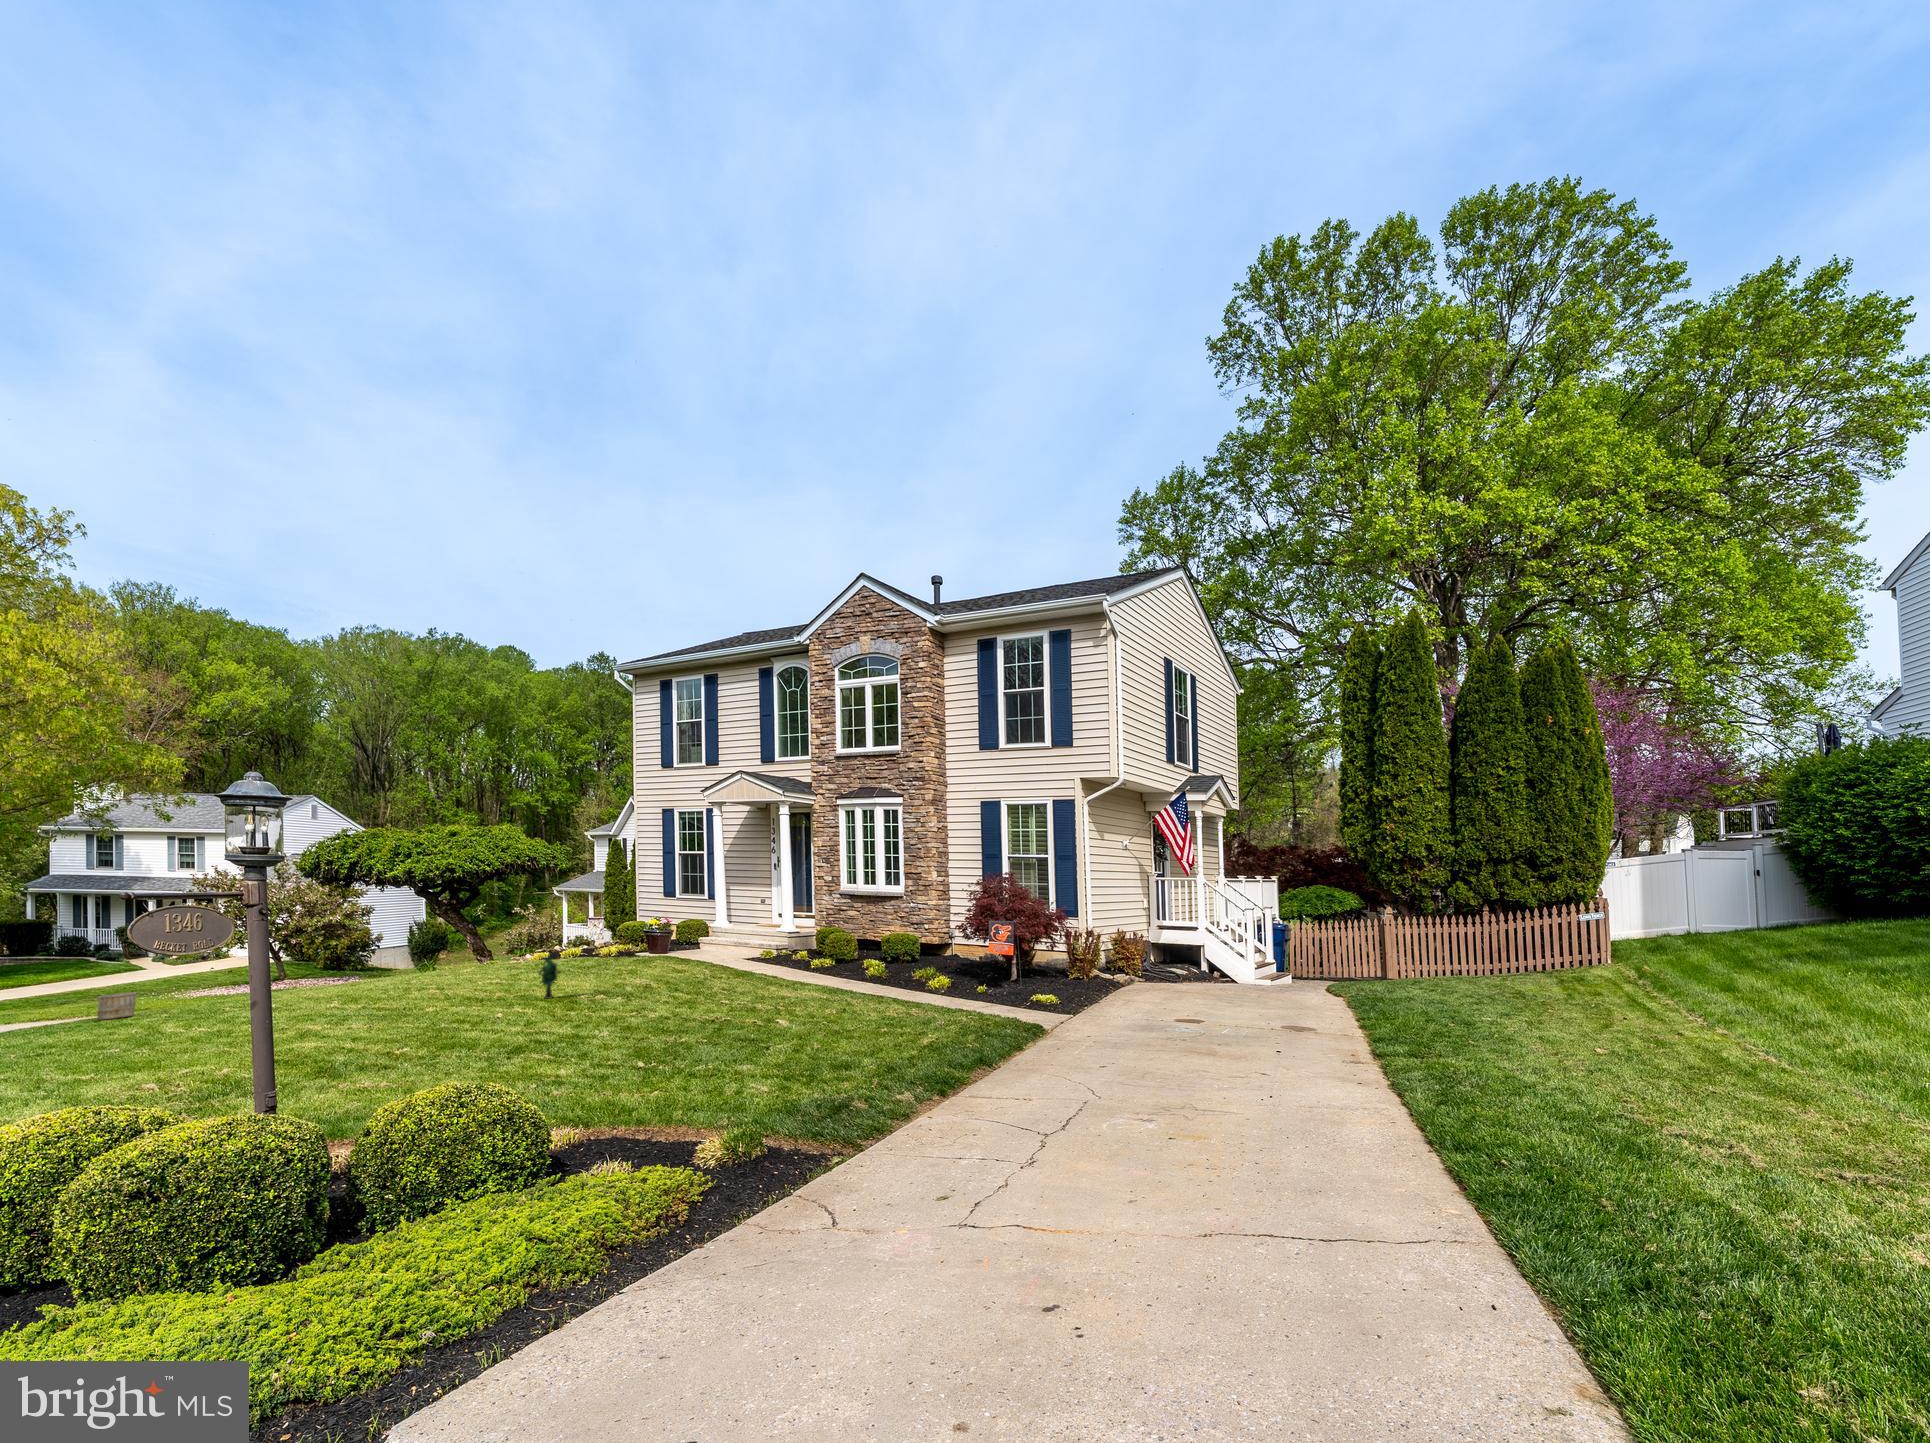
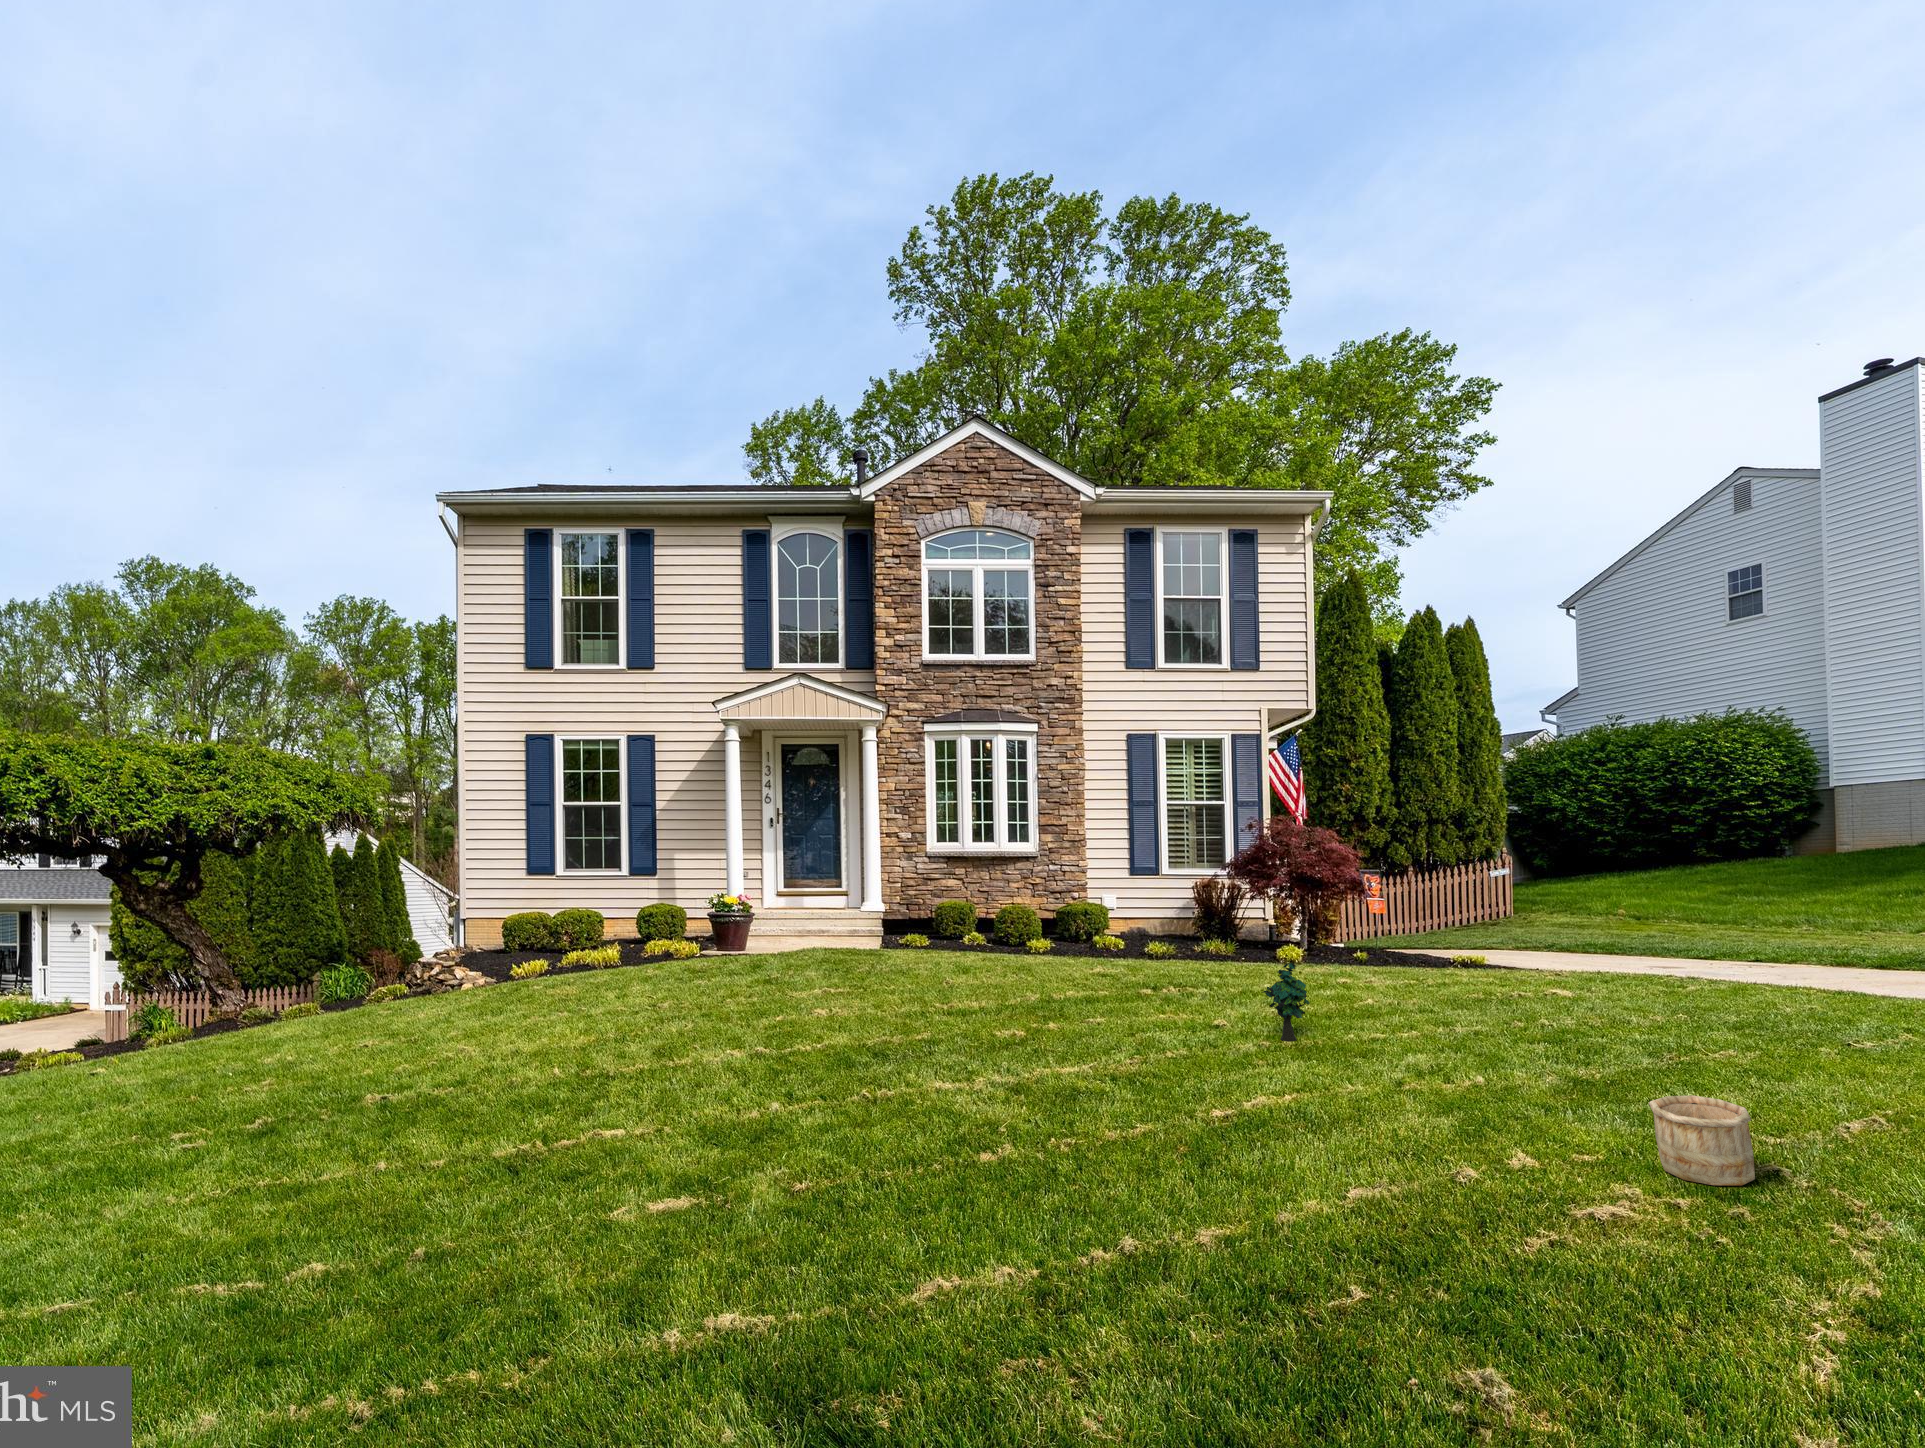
wooden bucket: present [98,992,137,1020] -> present [1649,1095,1755,1185]

